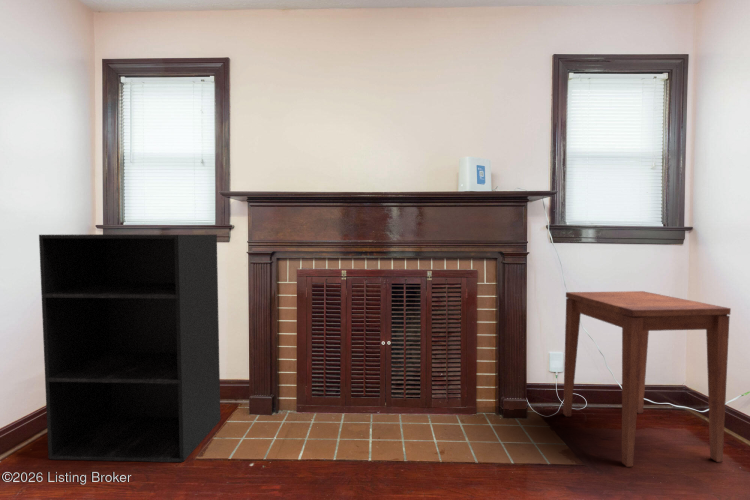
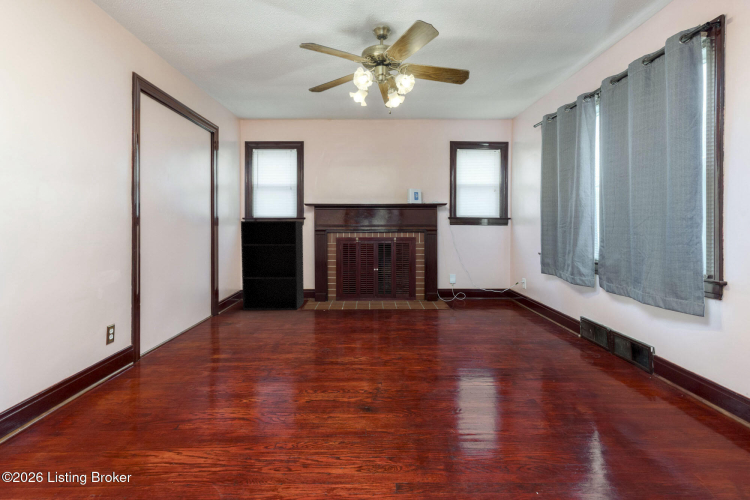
side table: present [563,291,731,467] -> none [454,247,506,309]

